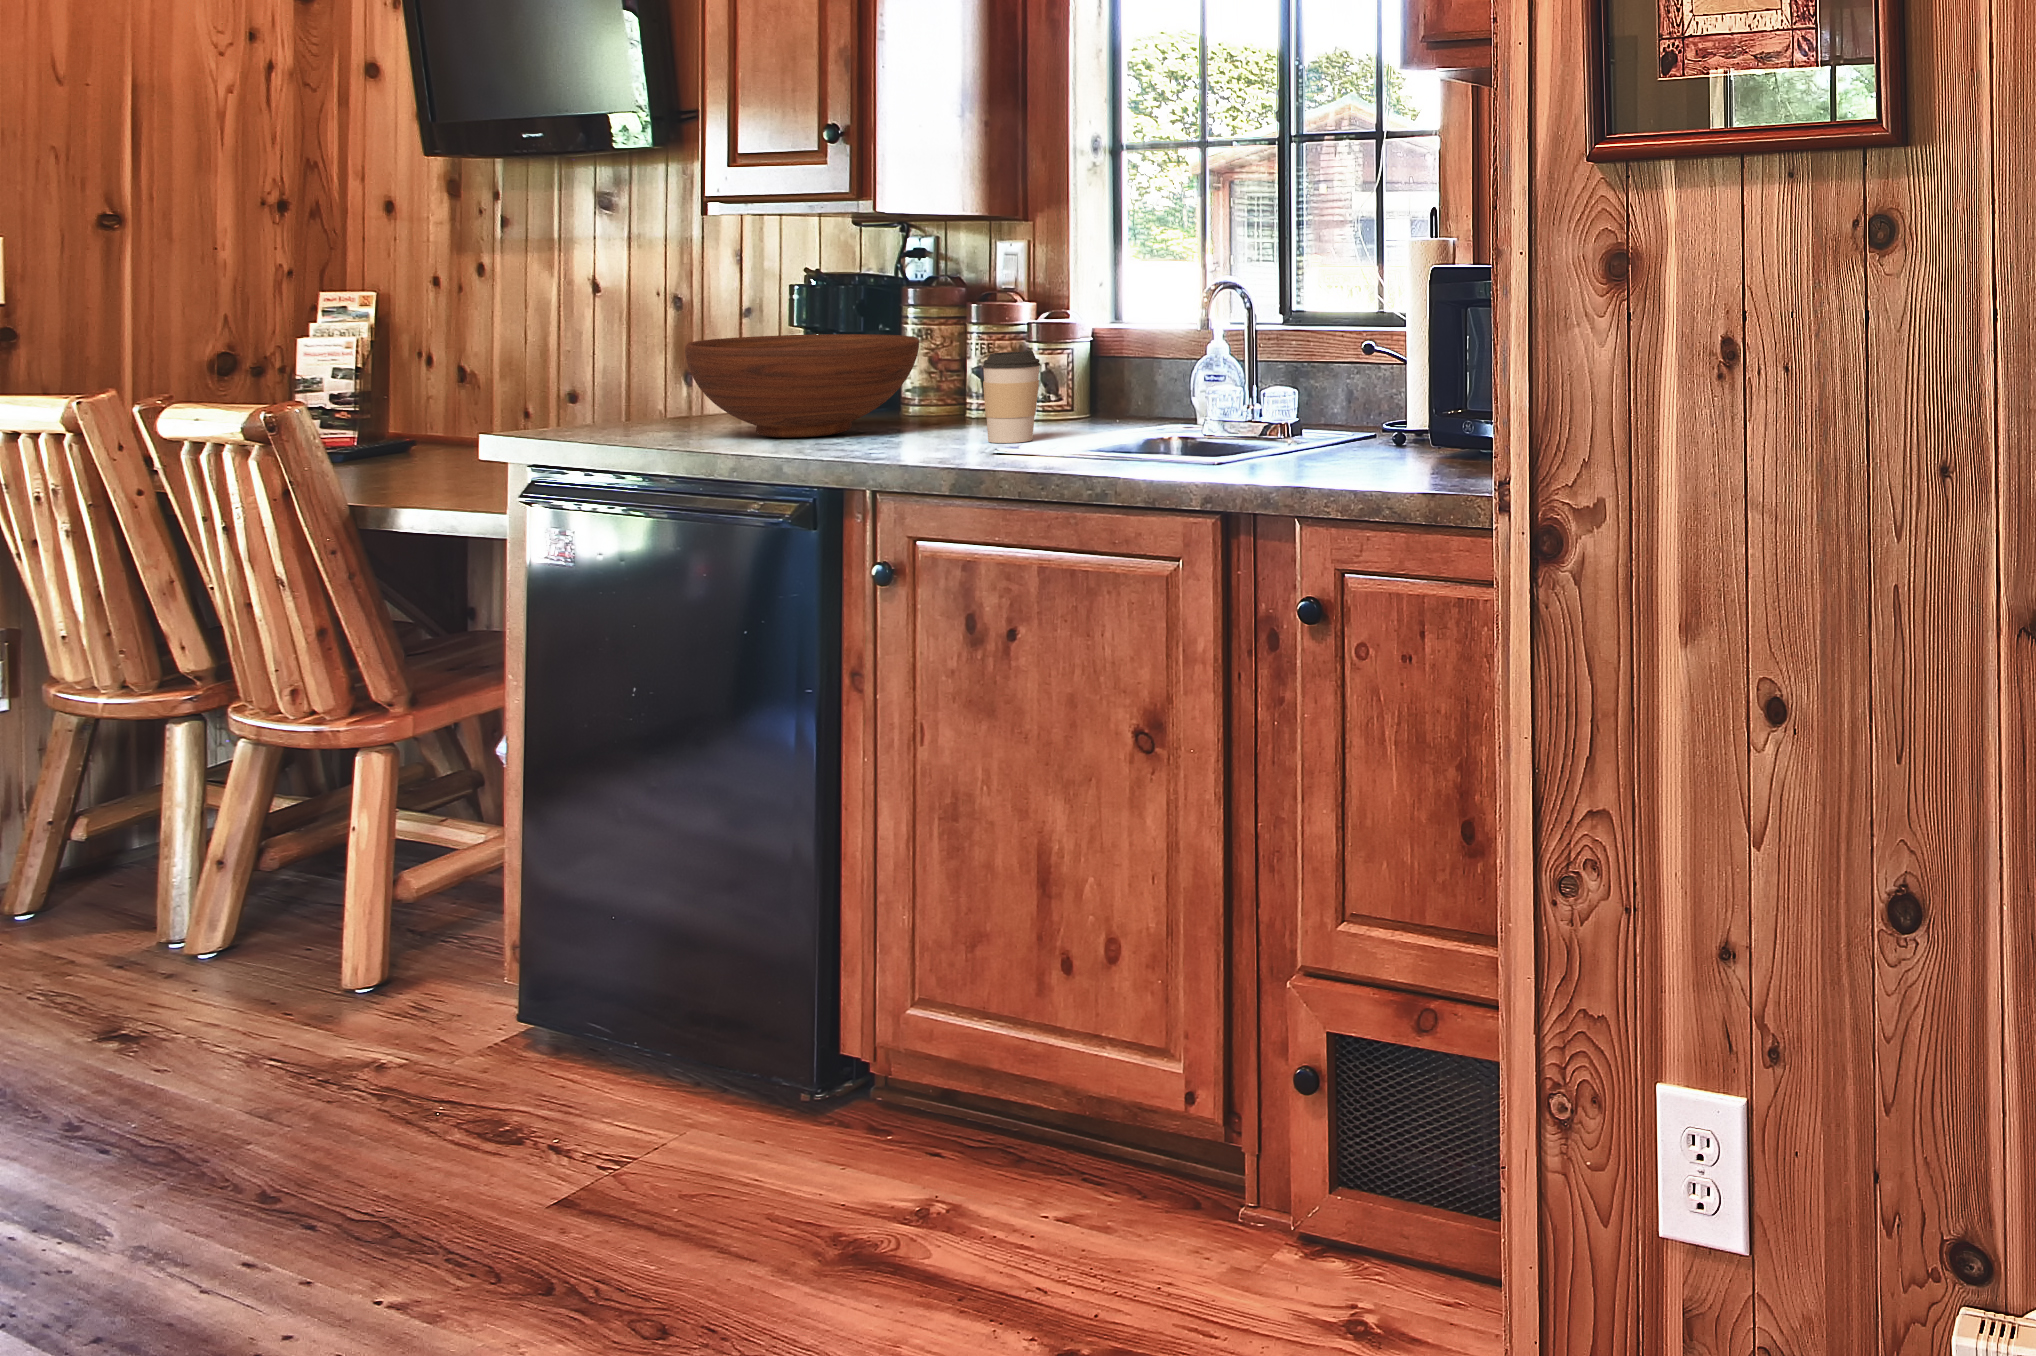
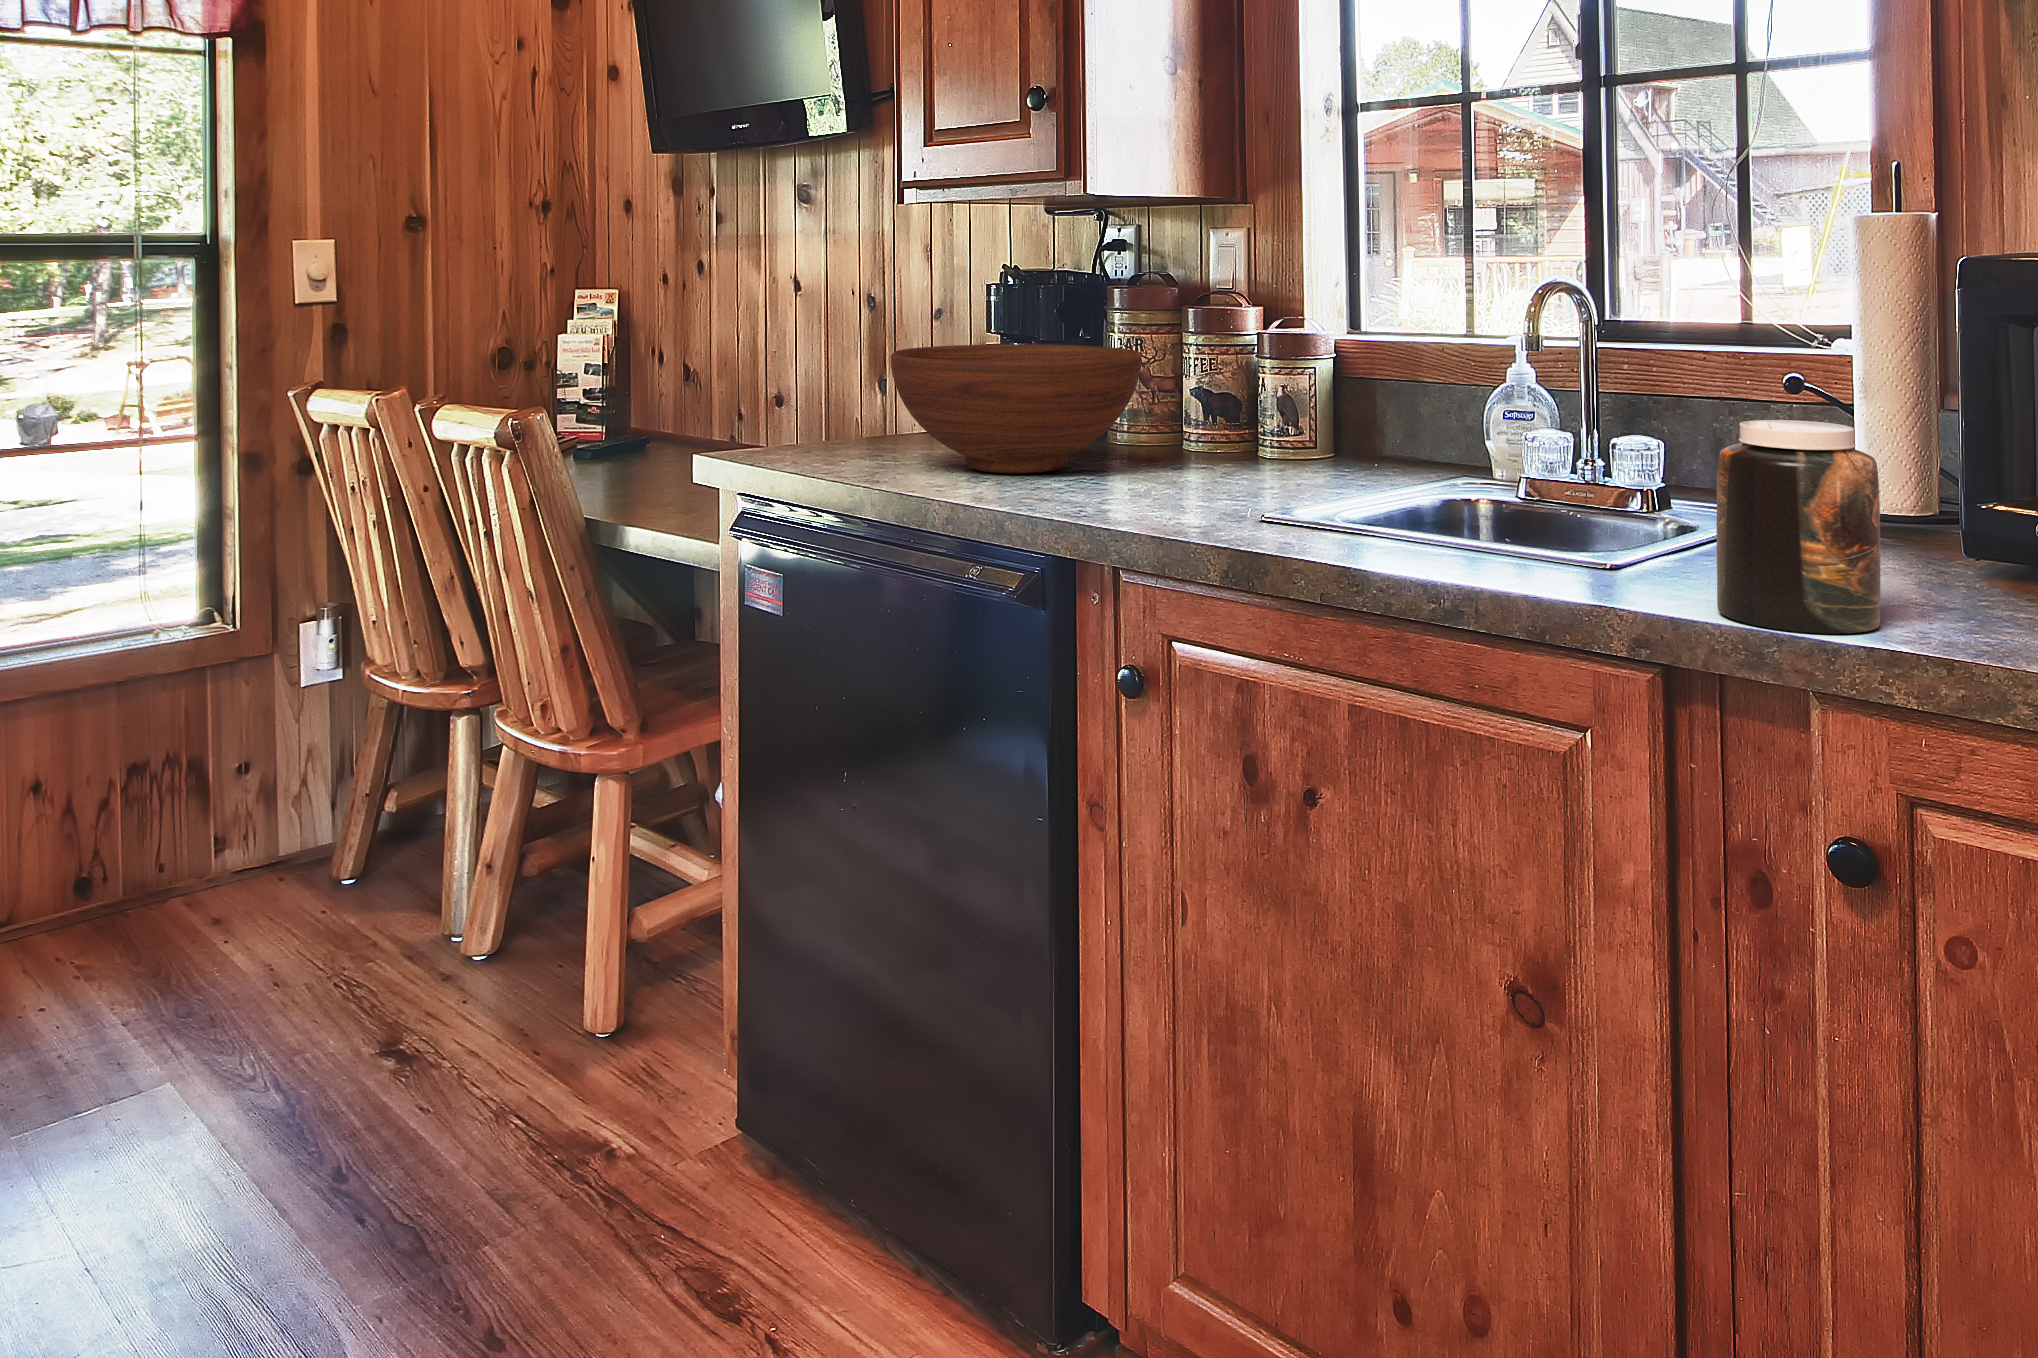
coffee cup: present [982,350,1041,443] -> none [1228,373,1301,499]
jar: none [1255,365,1345,486] -> present [1717,420,1881,634]

